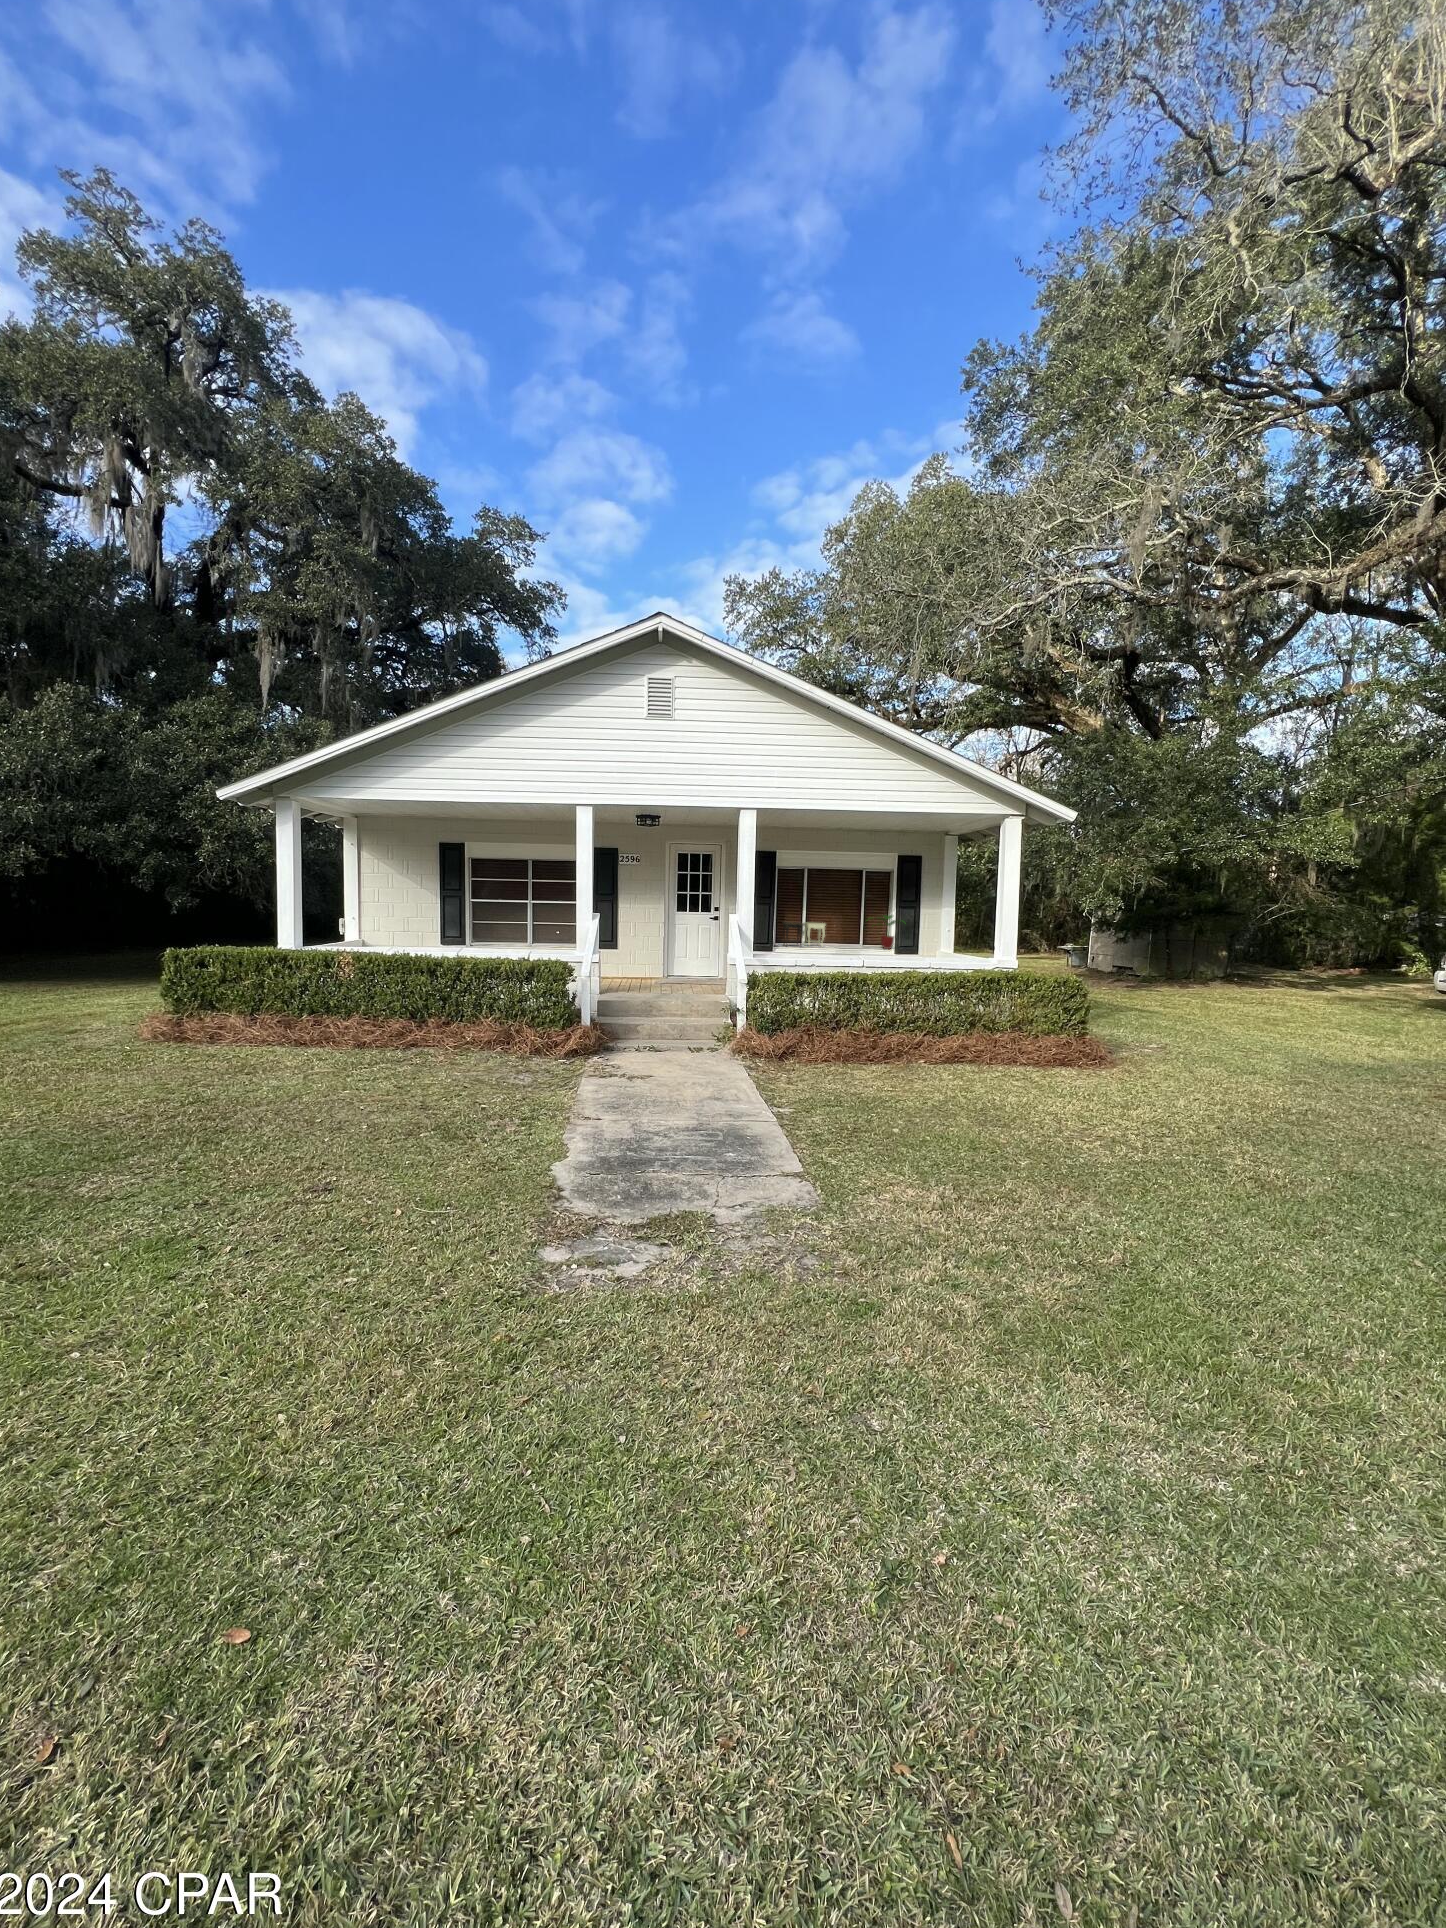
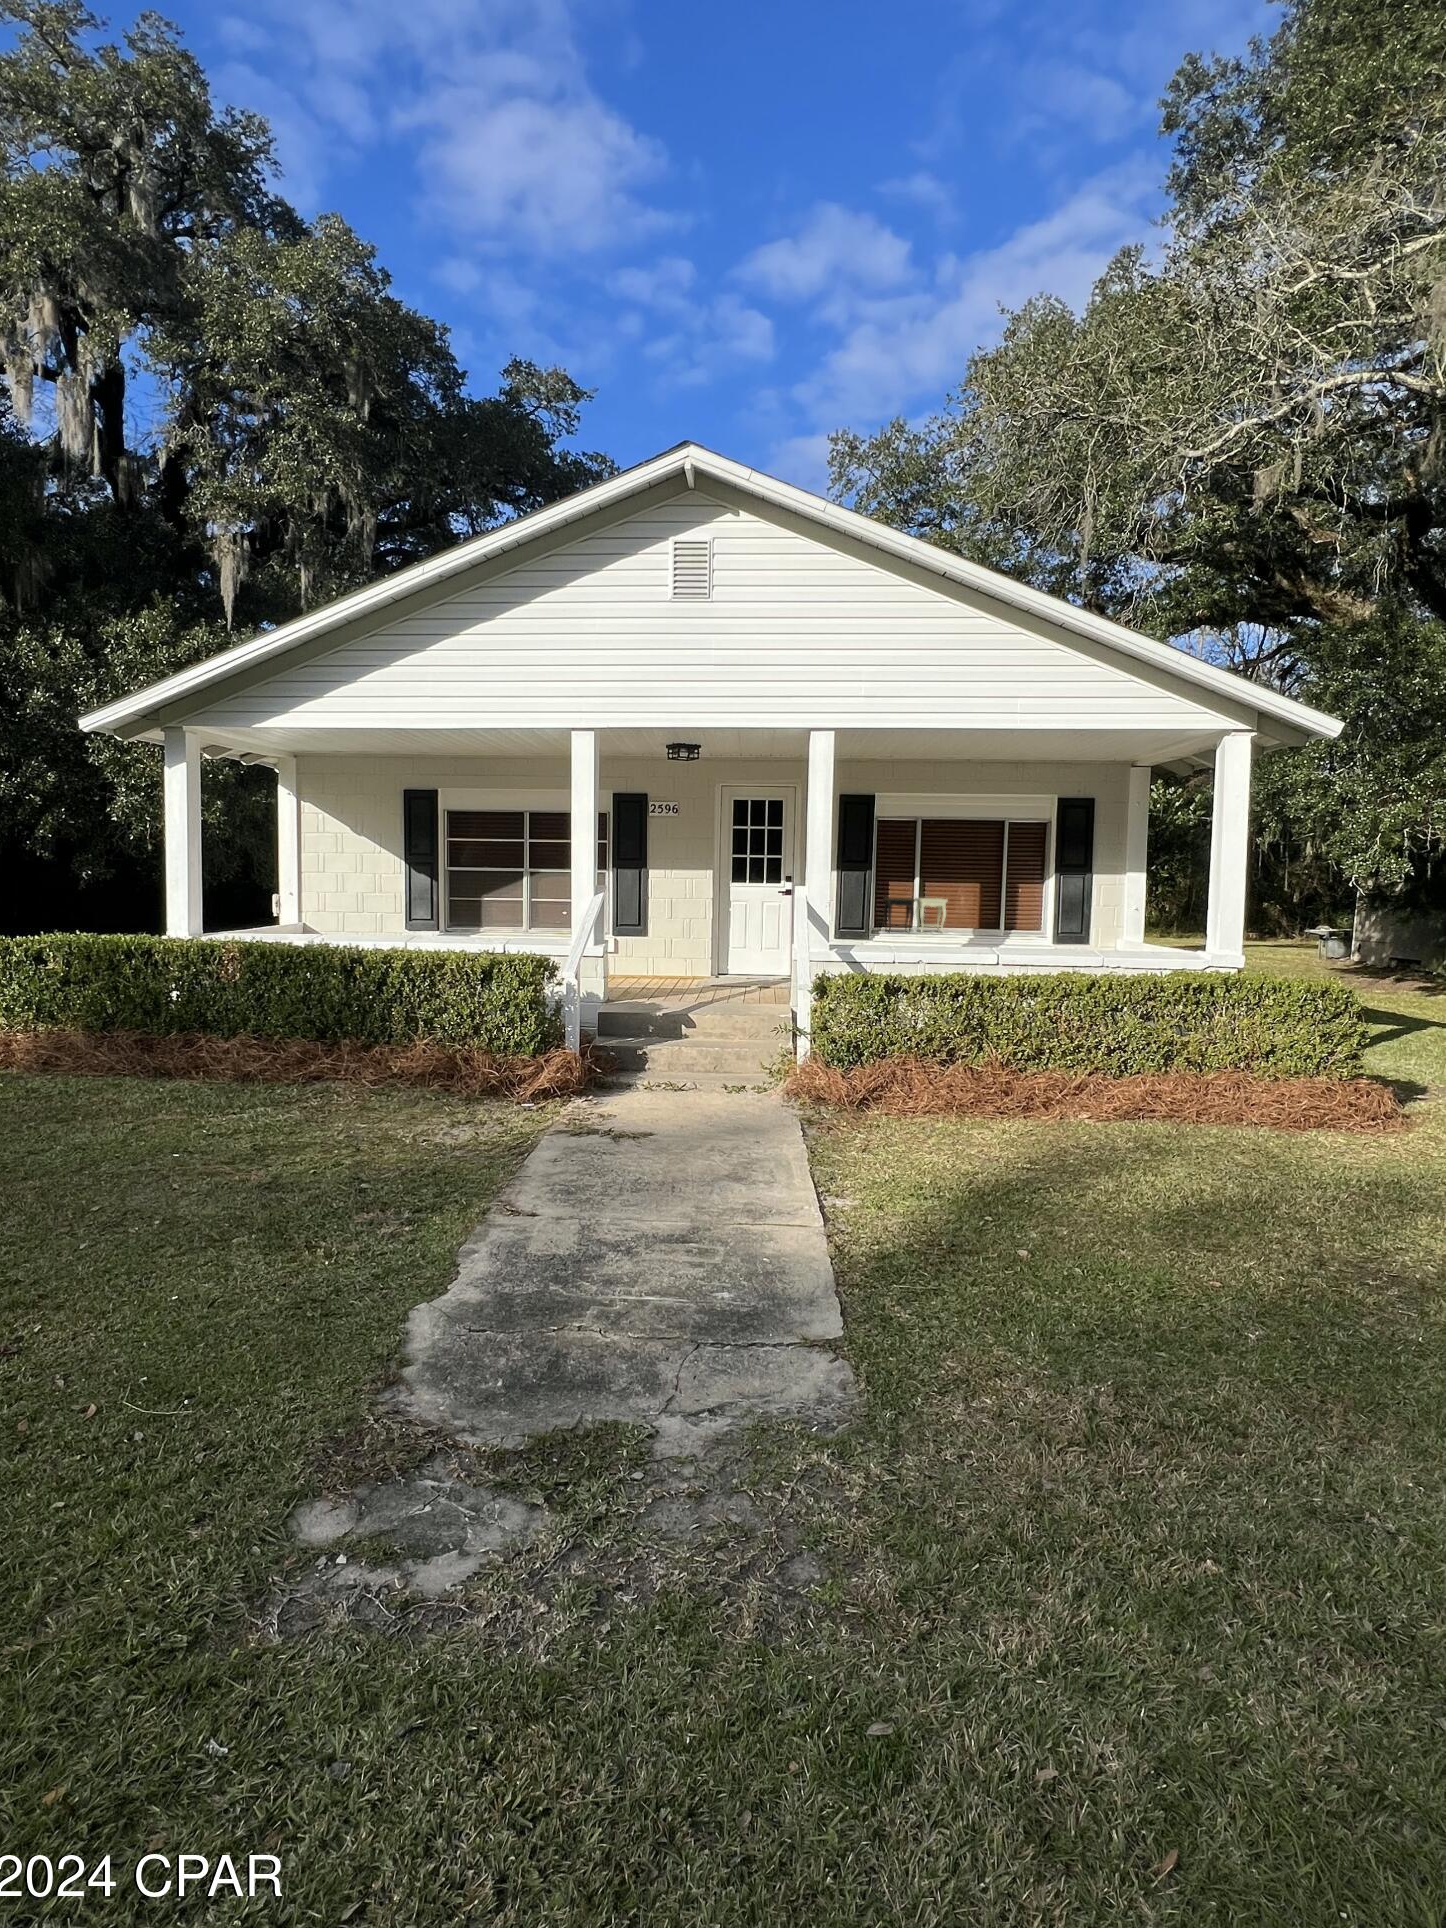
potted plant: present [880,915,904,949] -> none [1008,886,1068,936]

